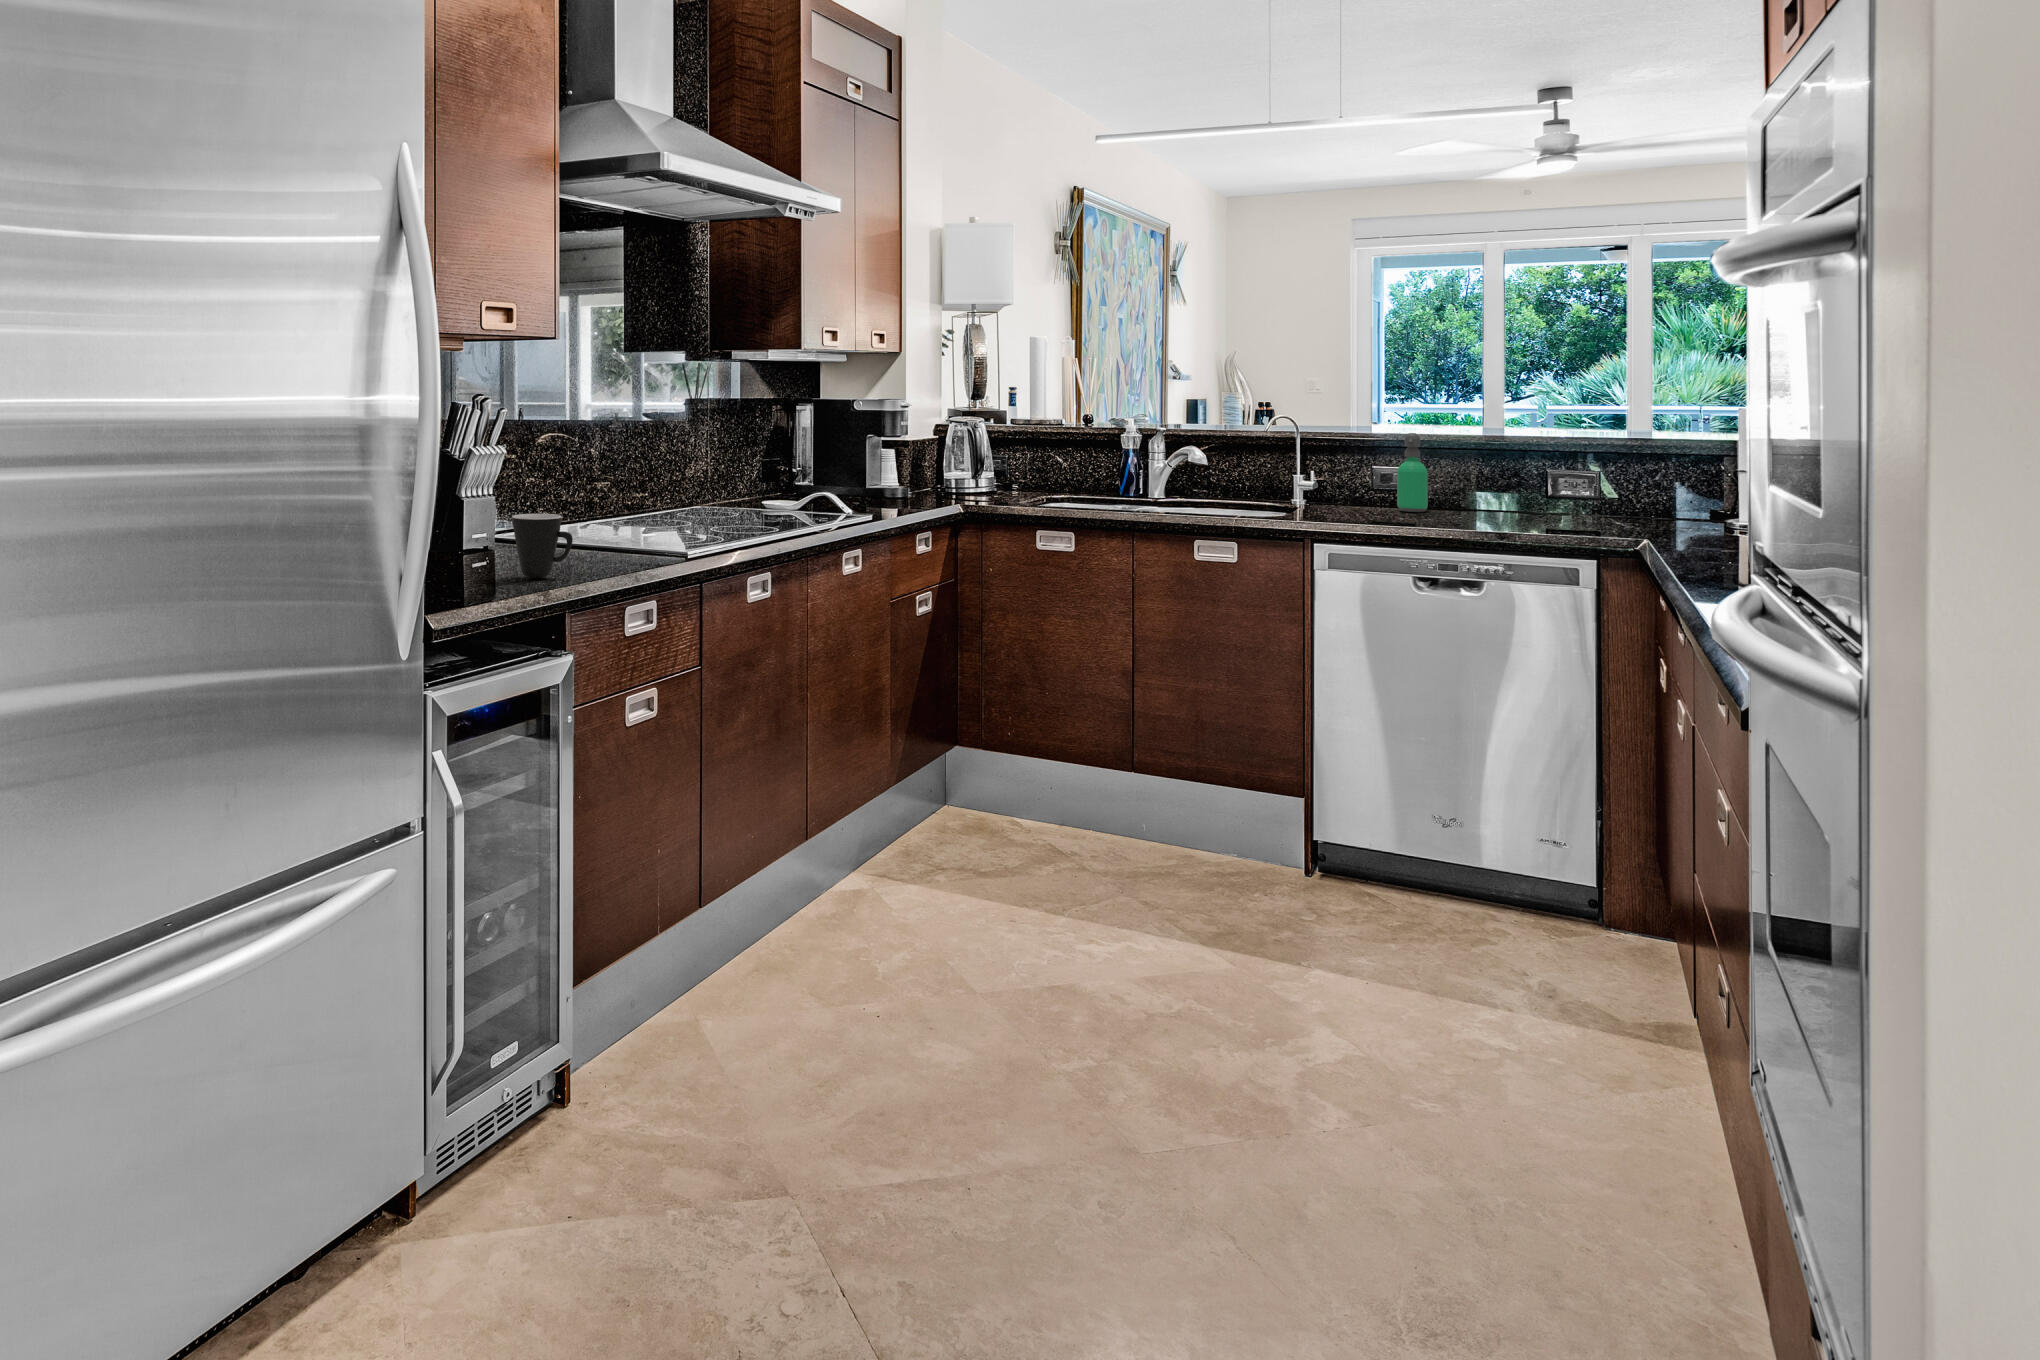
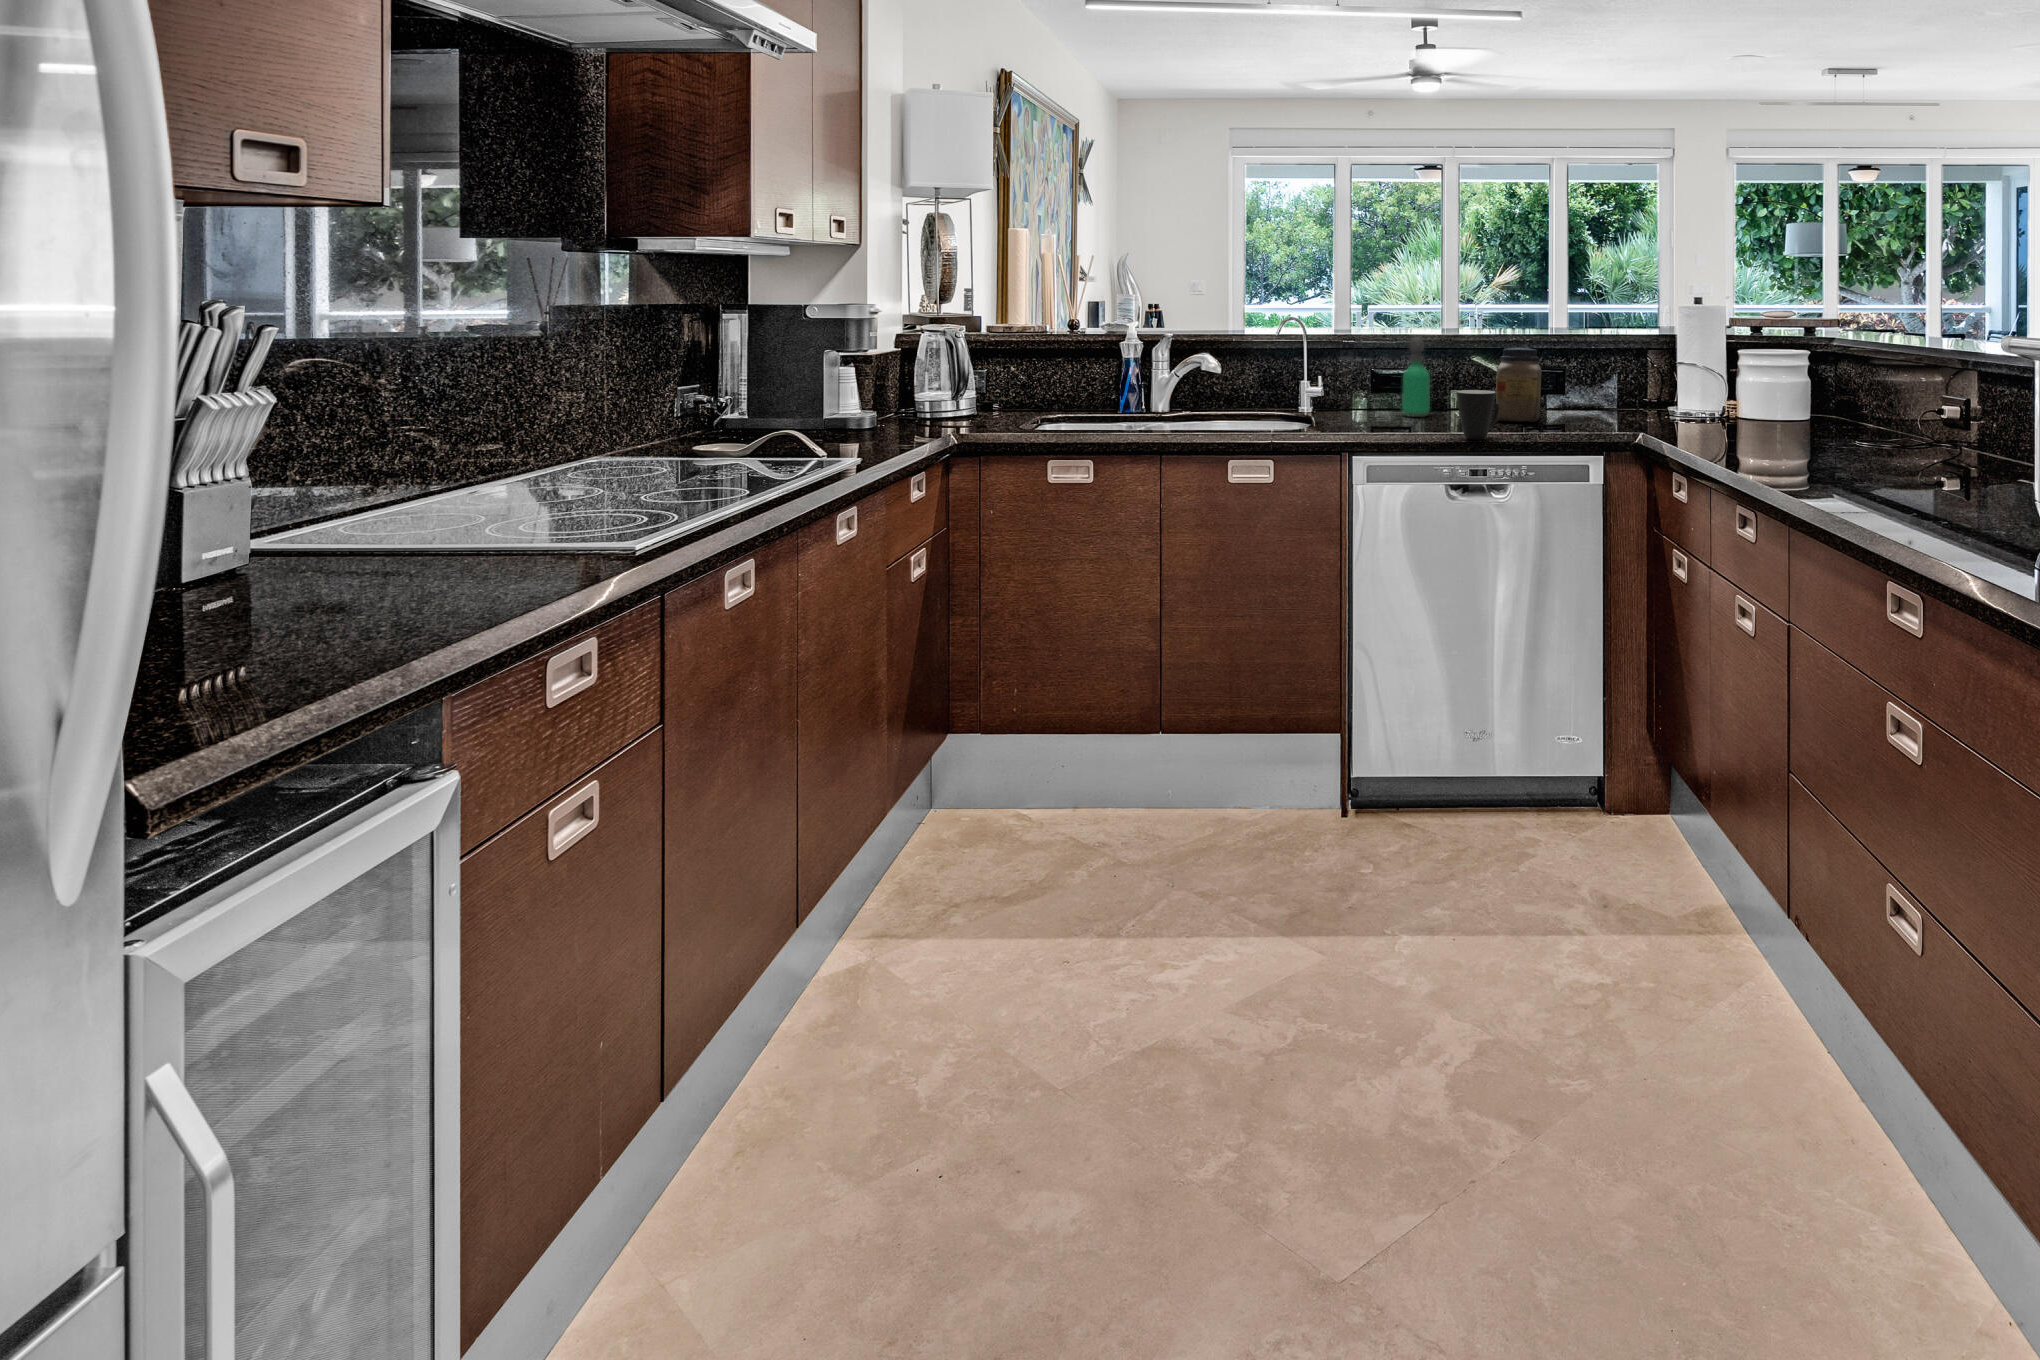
jar: none [1497,446,1555,522] -> present [1496,348,1542,422]
mug: present [512,514,573,578] -> present [1457,390,1499,440]

